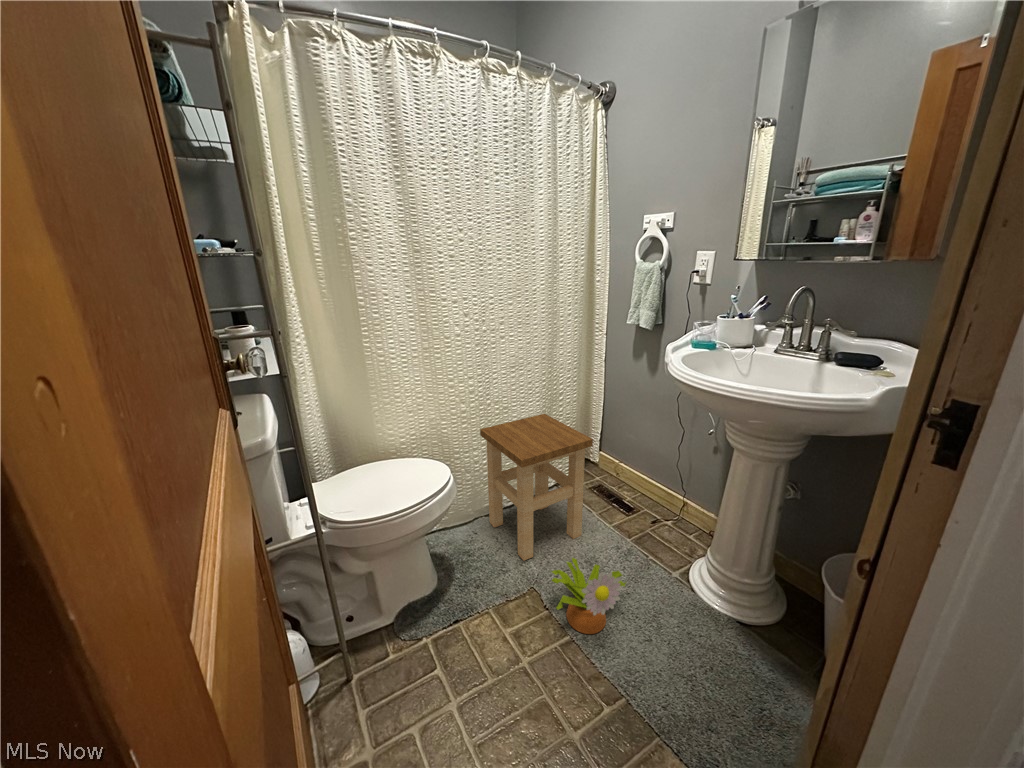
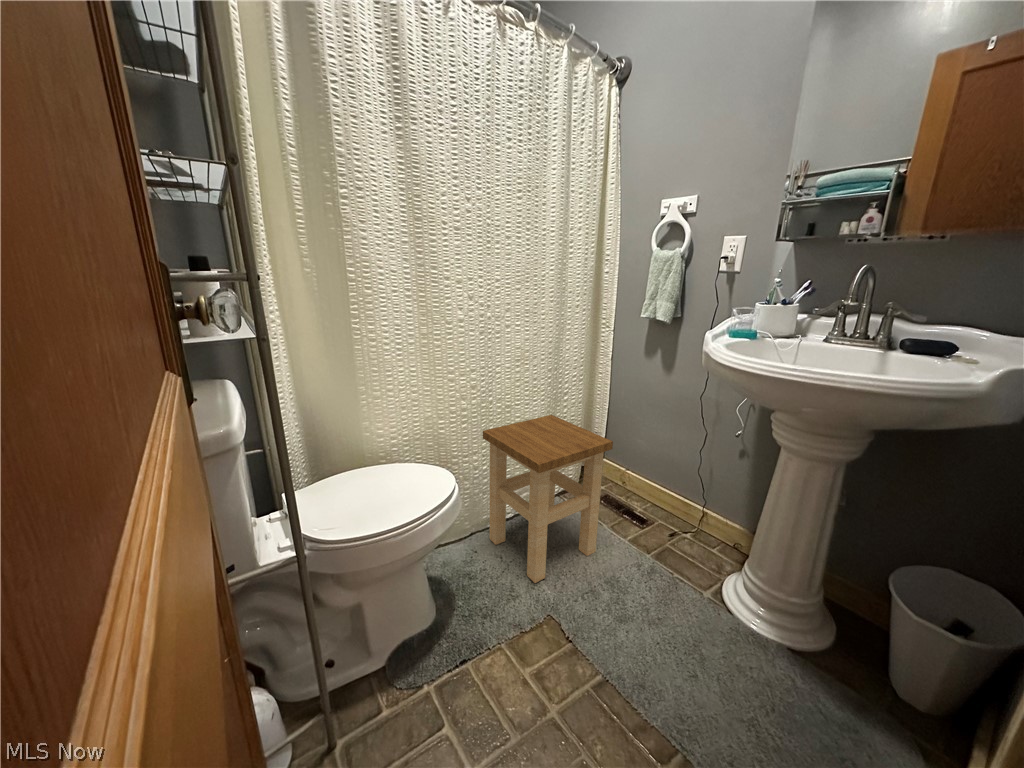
decorative plant: present [551,558,626,634] -> none [573,578,667,671]

